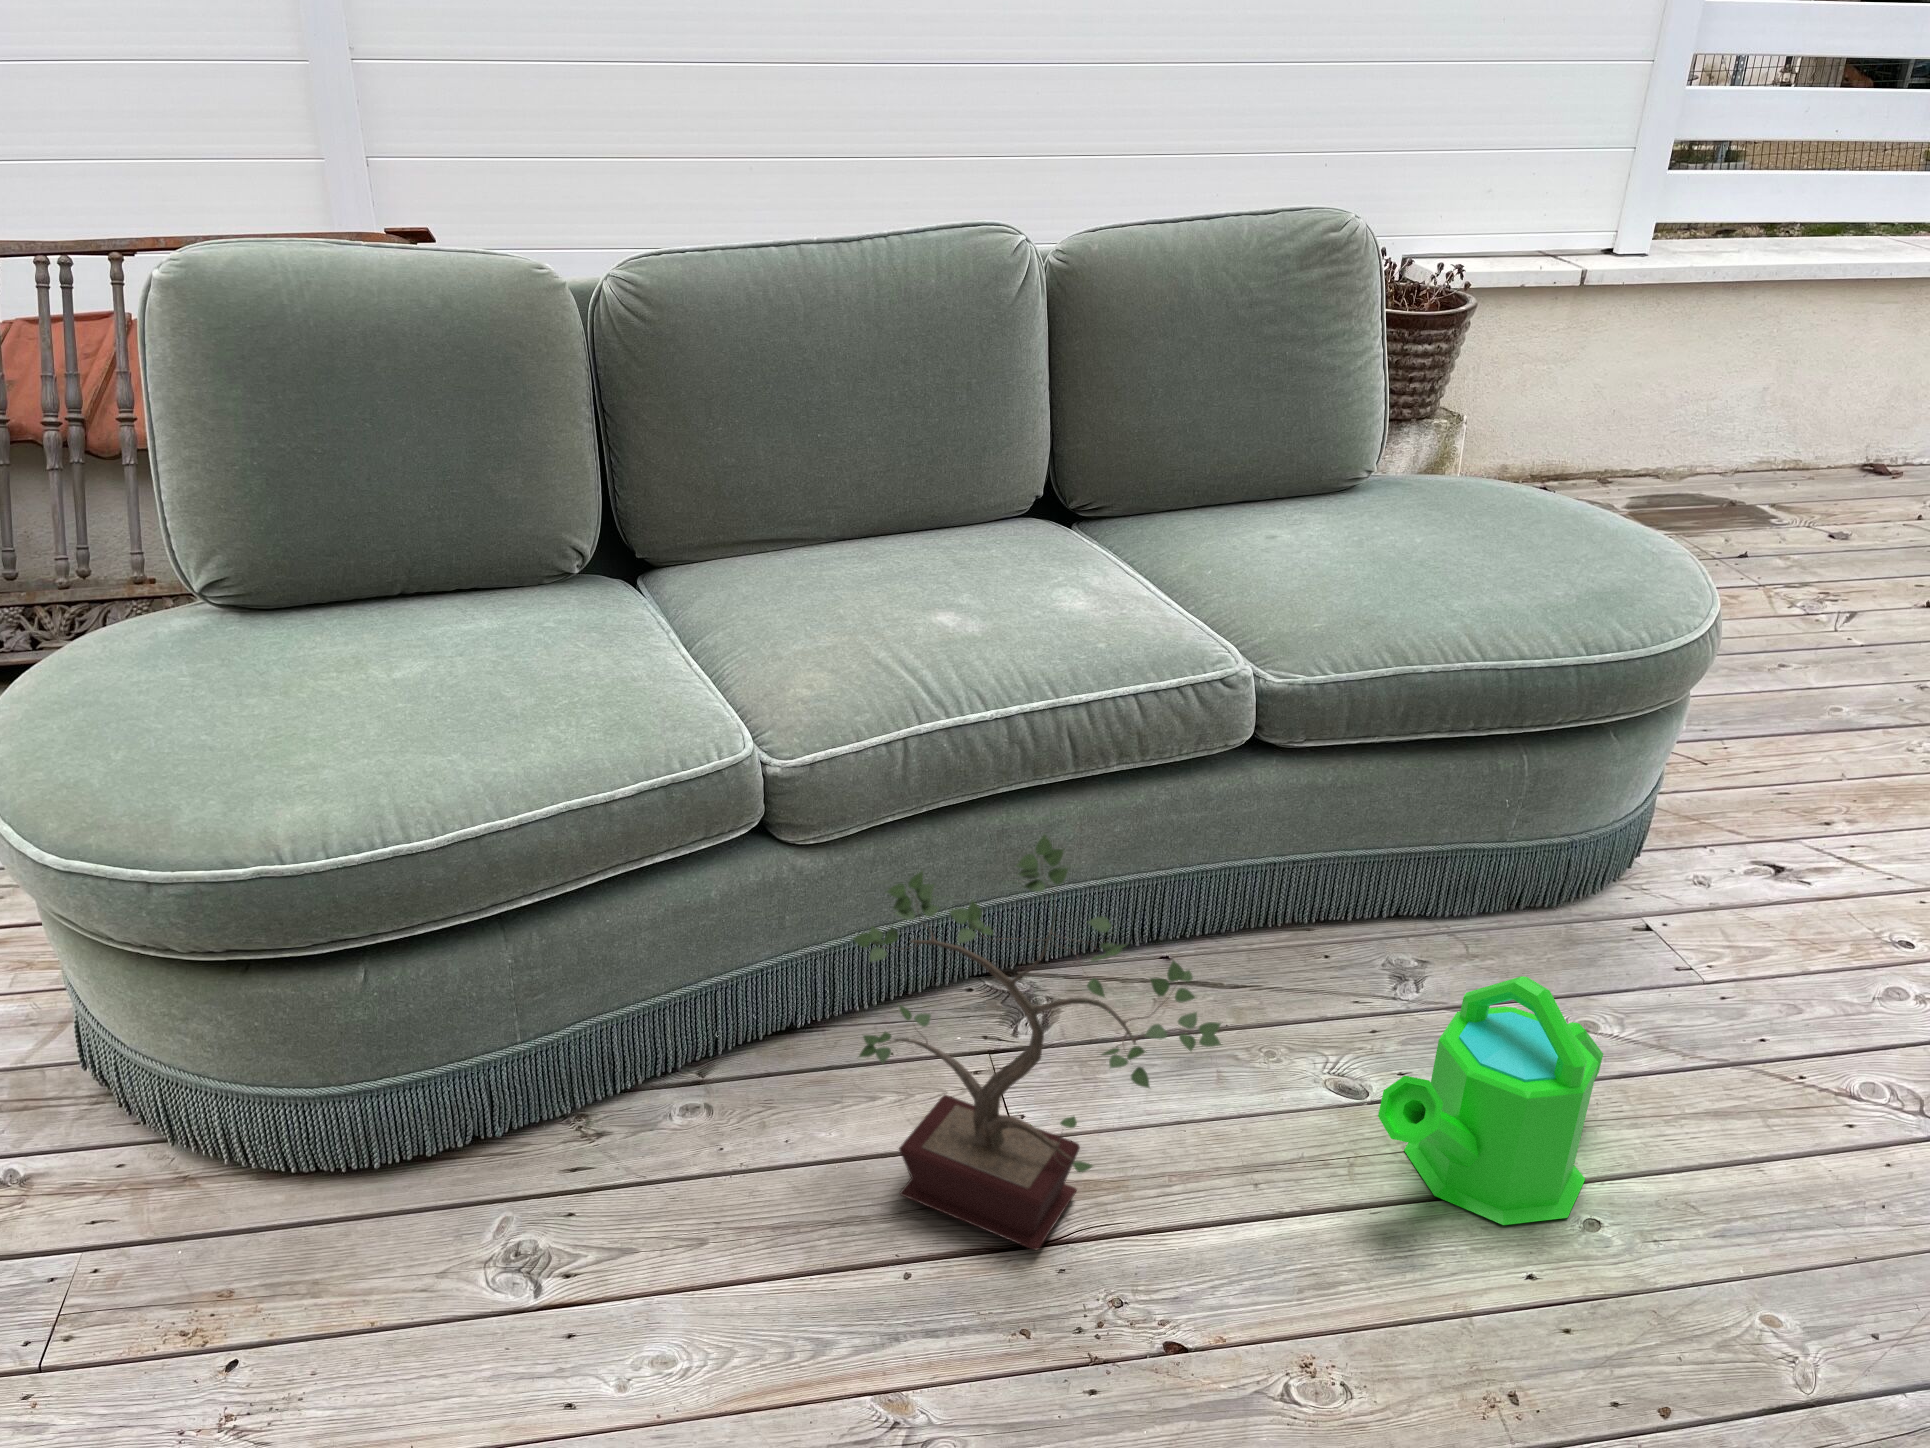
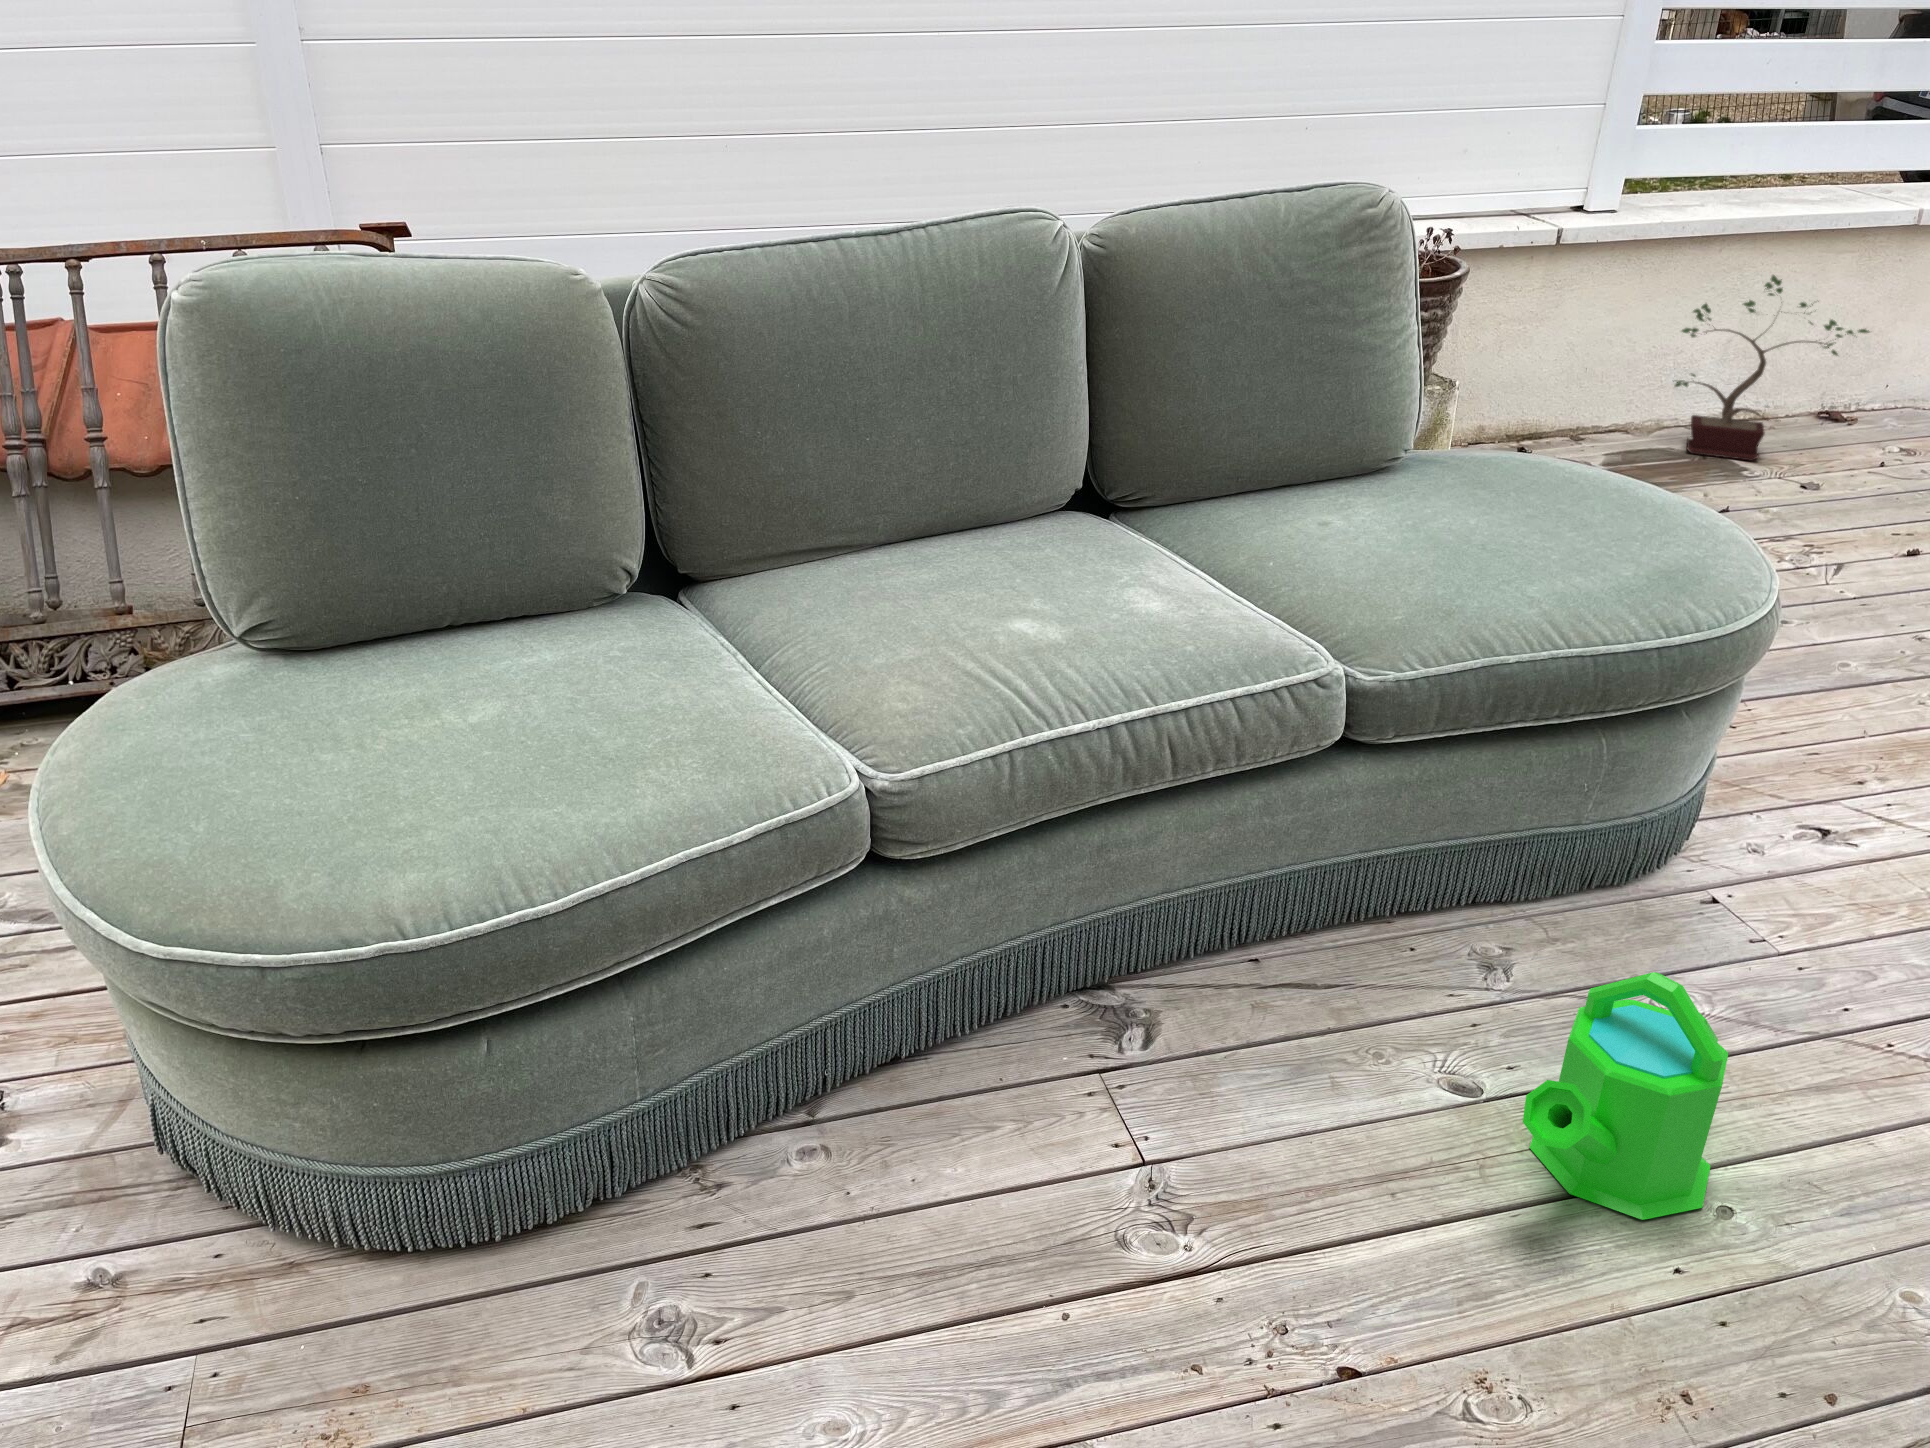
potted plant: present [853,835,1221,1250] -> present [1675,275,1870,461]

